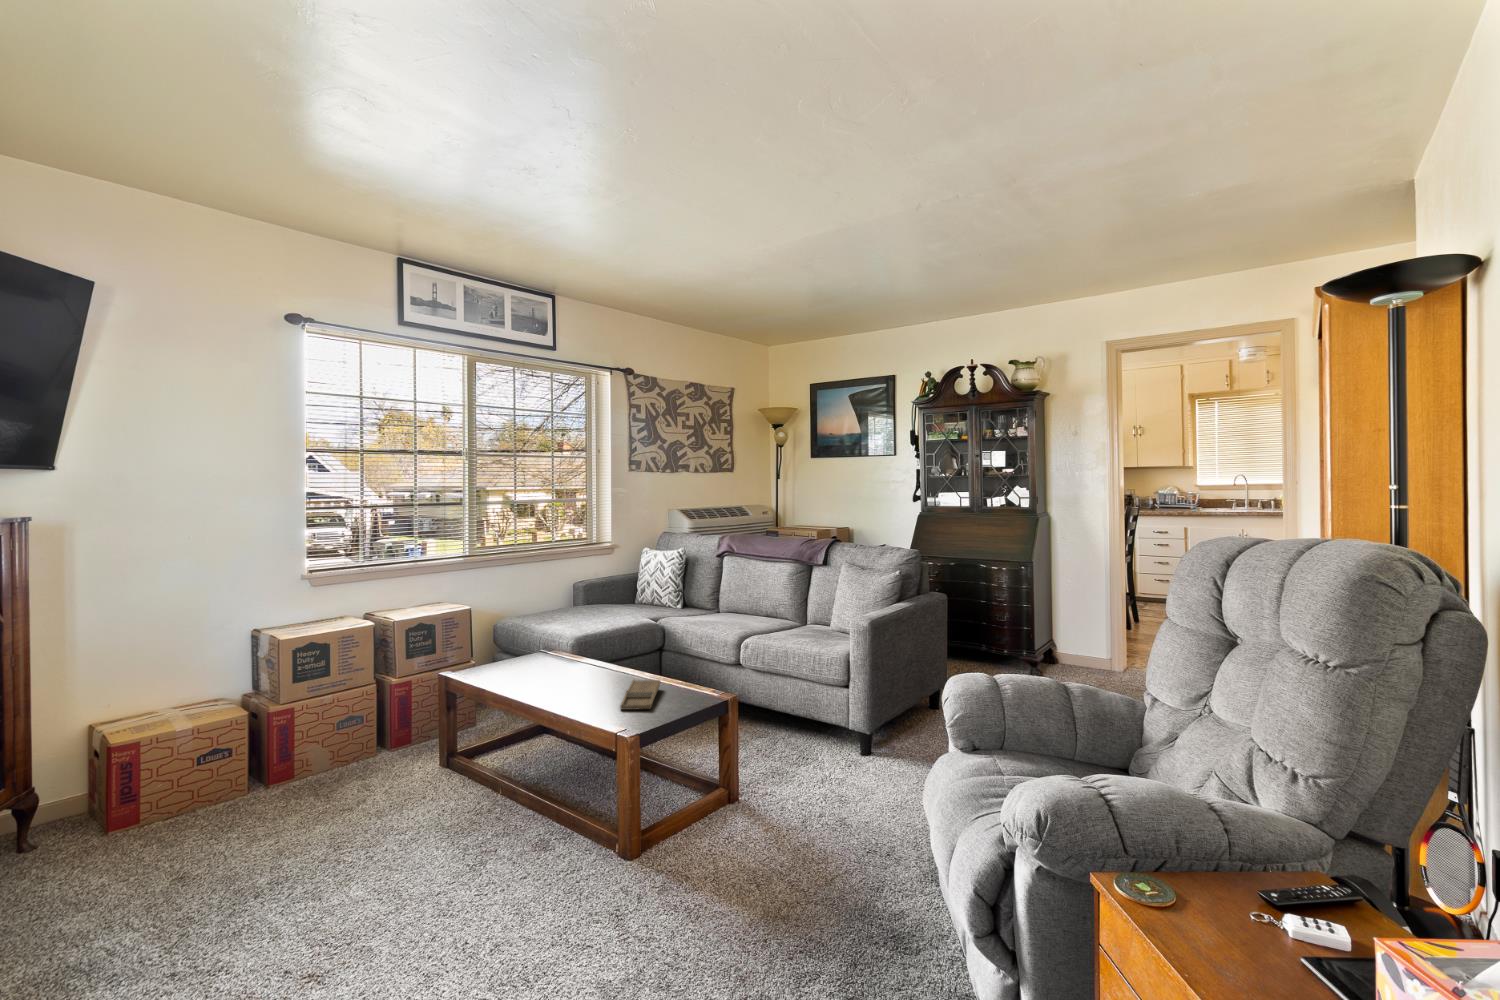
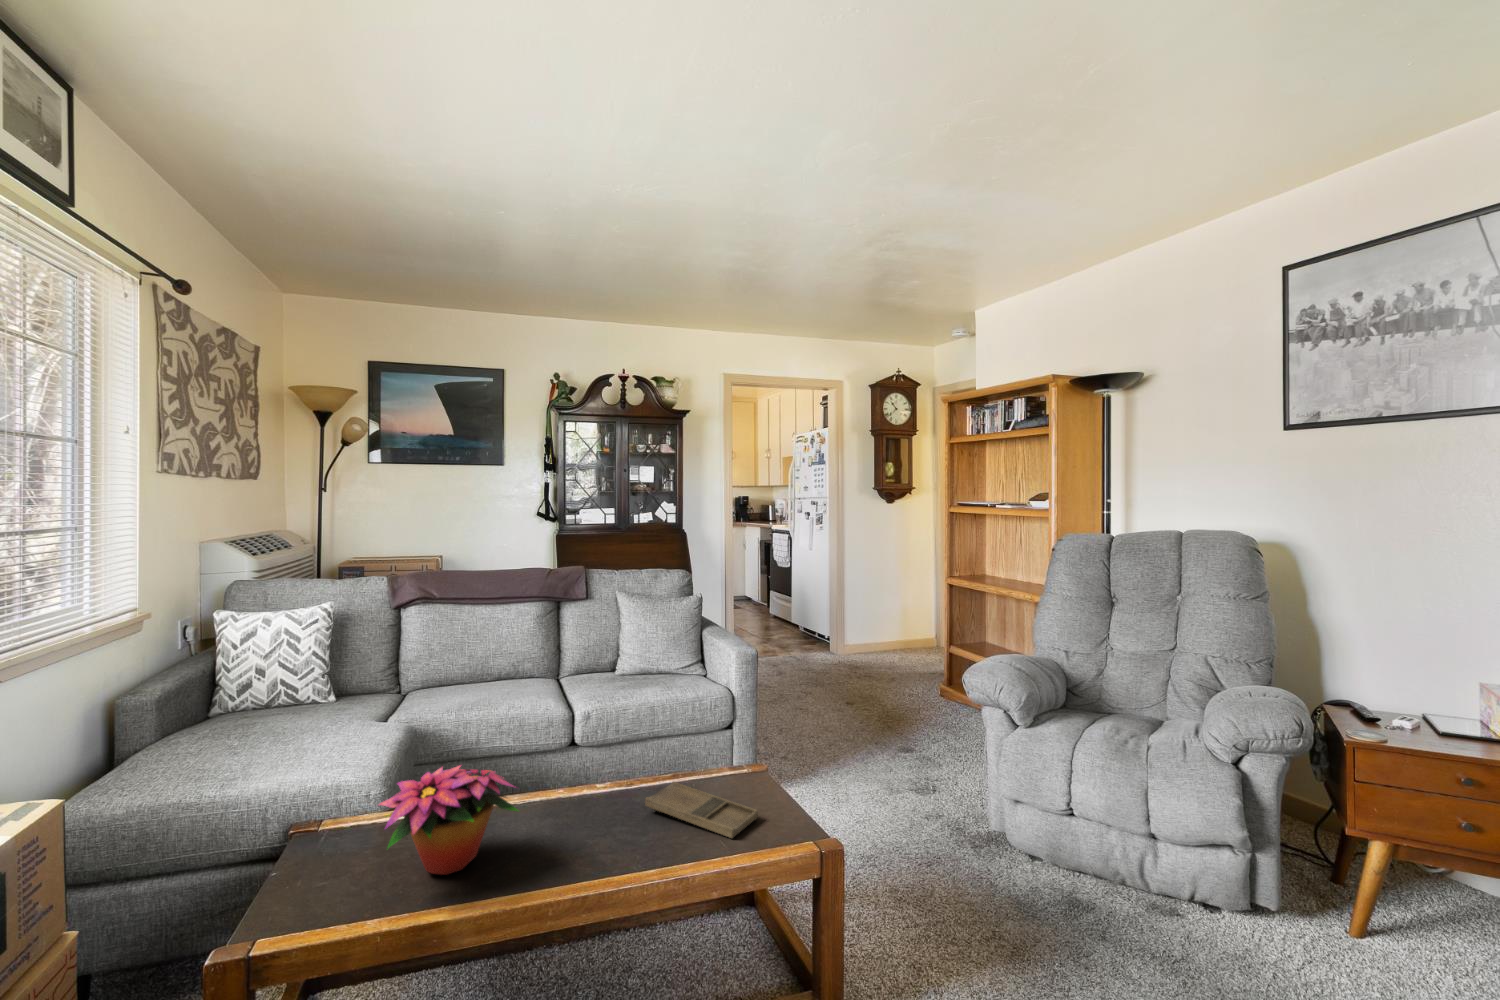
flower arrangement: none [511,628,581,677] -> present [380,766,519,875]

